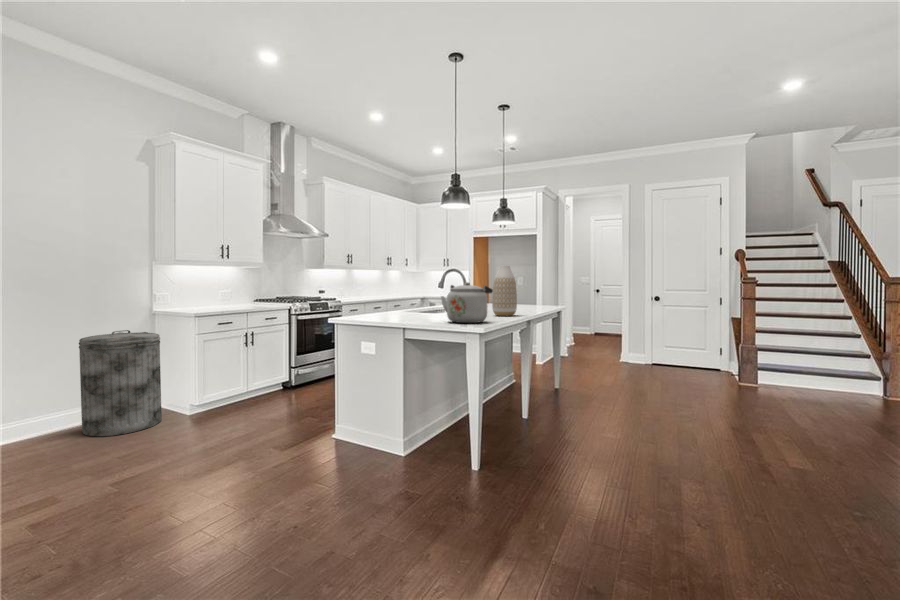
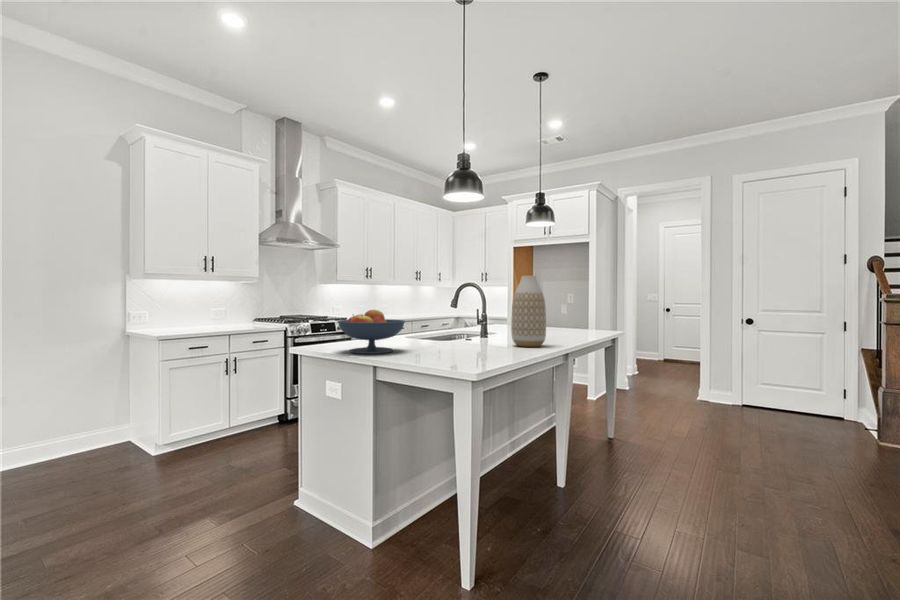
kettle: present [441,282,493,323] -> none [423,299,499,361]
fruit bowl: none [375,290,423,321] -> present [338,310,405,354]
trash can: present [79,330,162,436] -> none [19,354,122,482]

